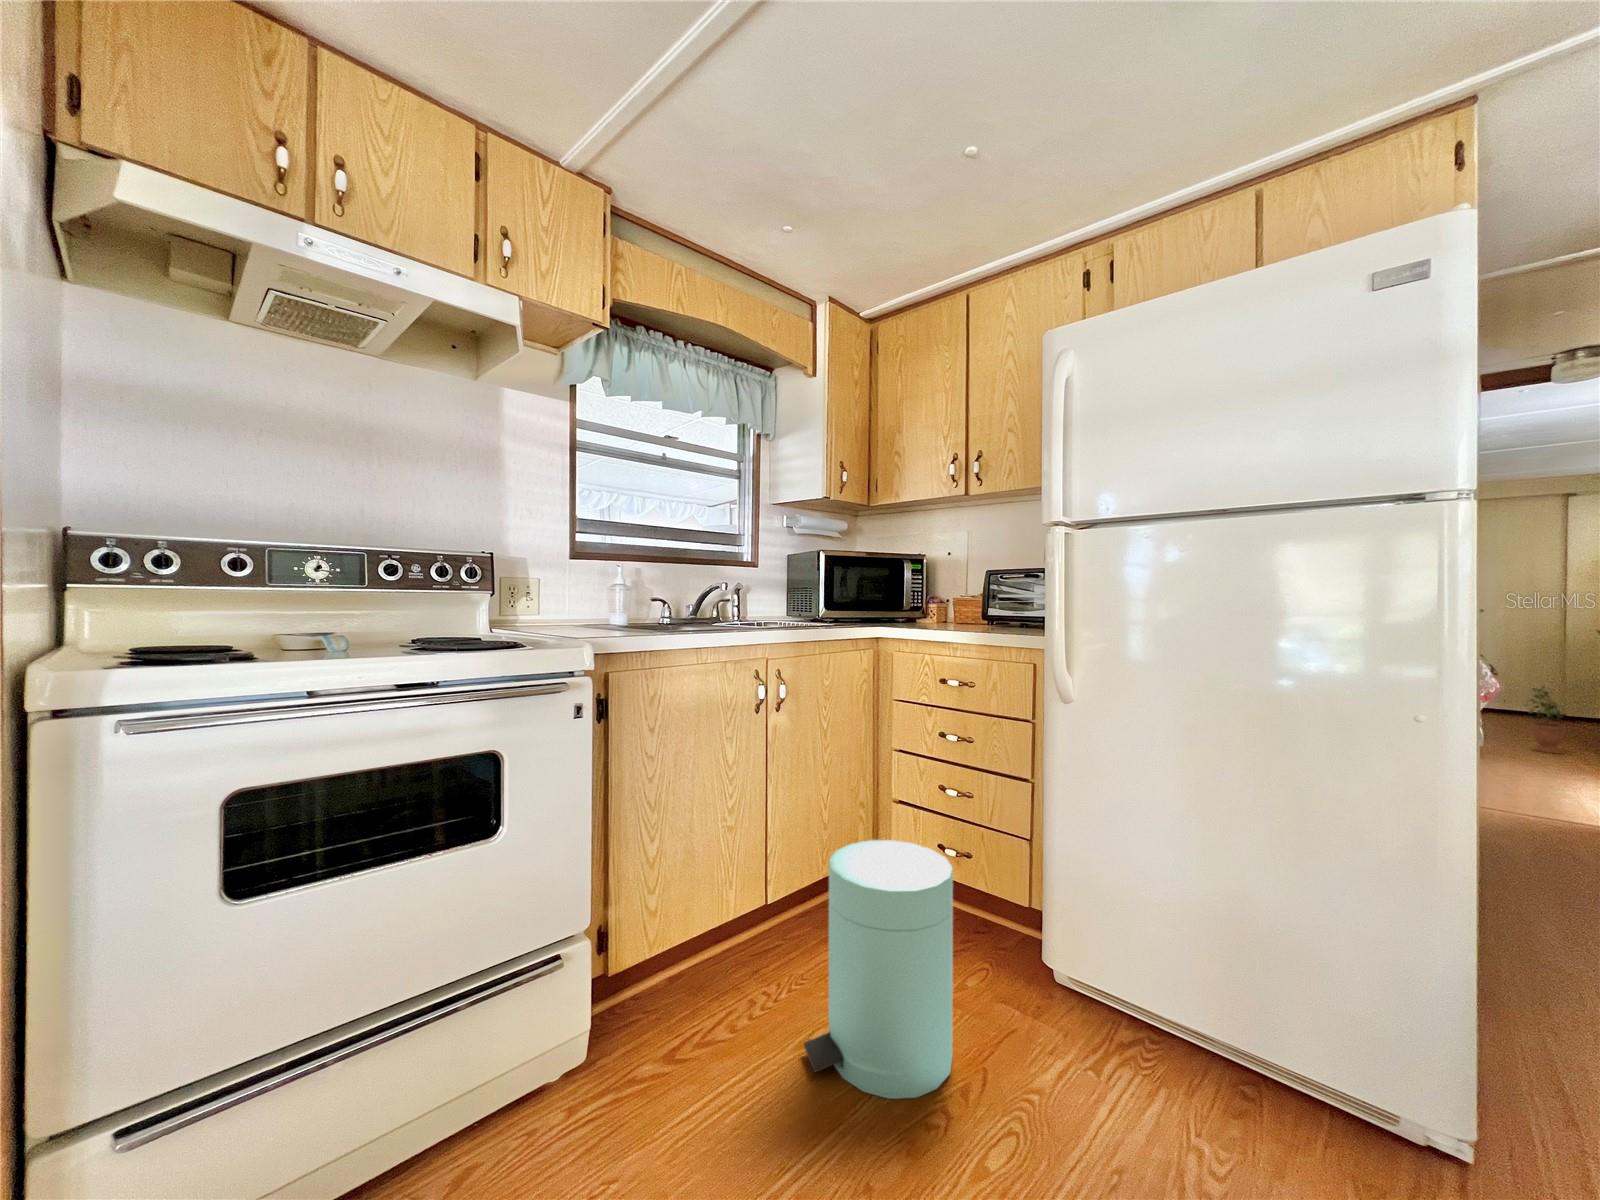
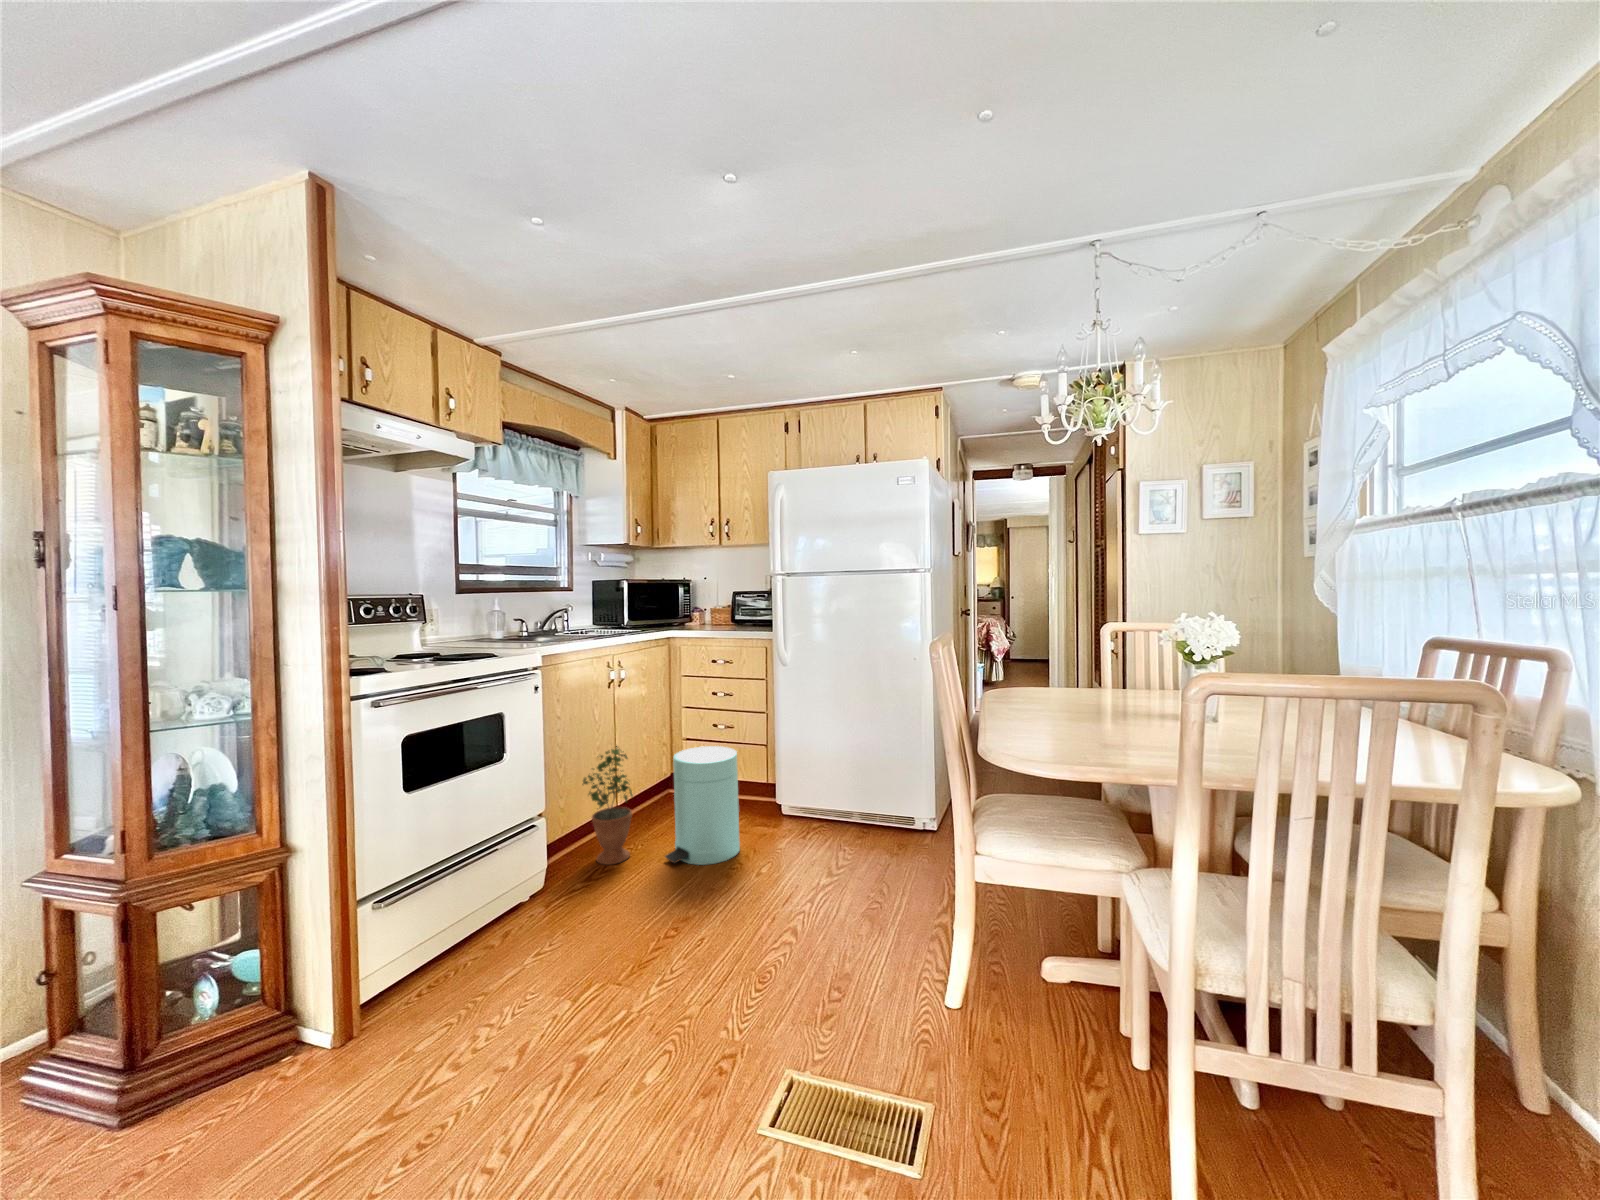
potted plant: present [1529,686,1566,754] -> present [582,746,633,865]

